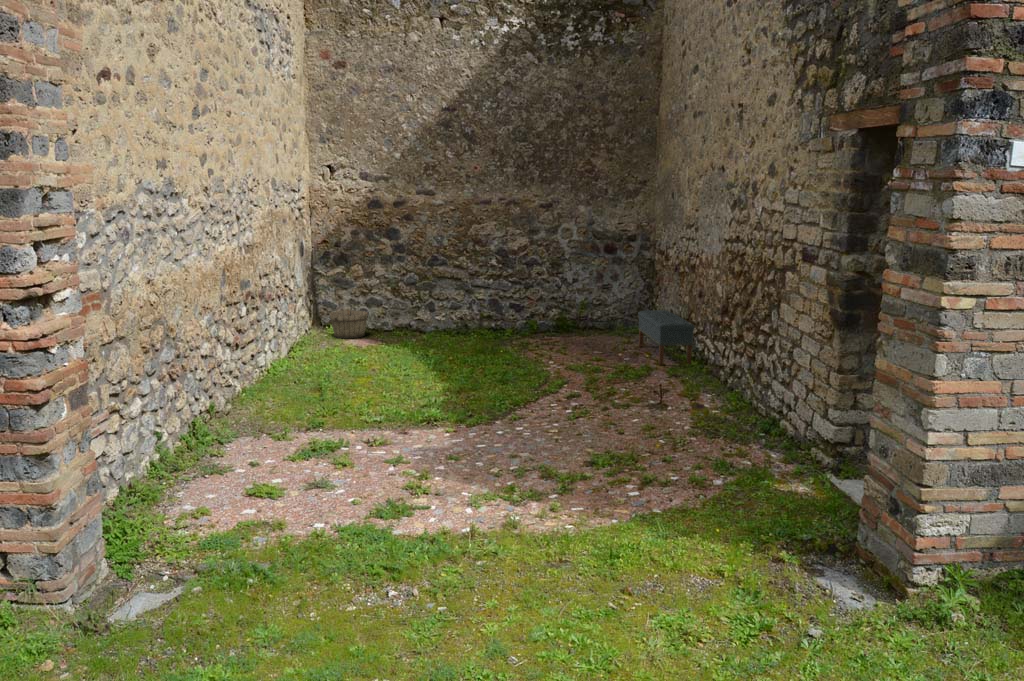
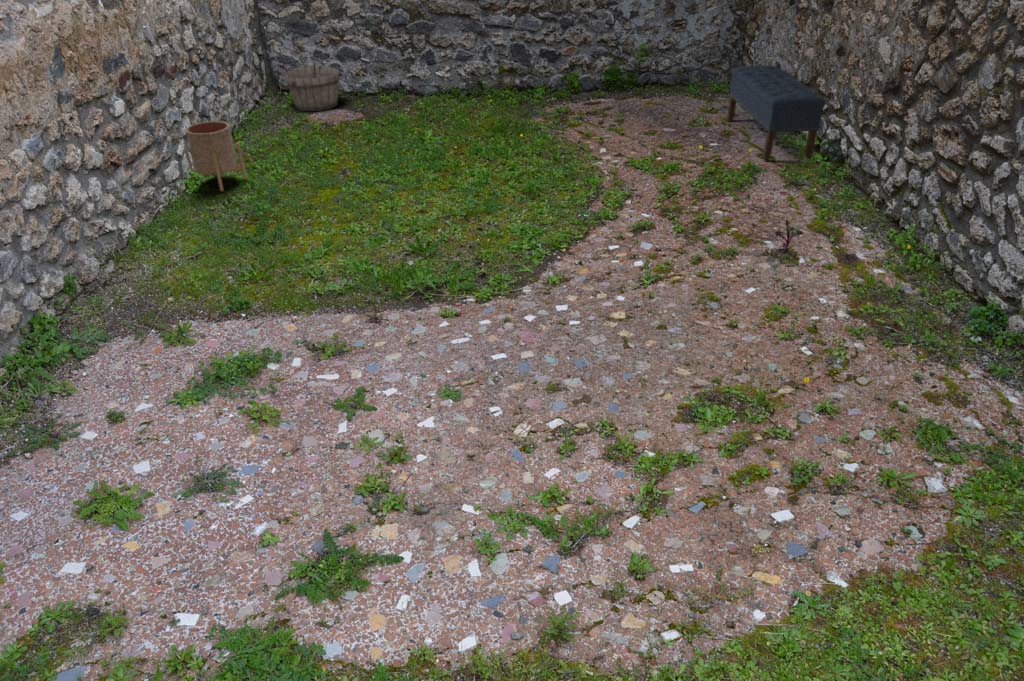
planter: none [270,331,307,374] -> present [184,121,247,191]

